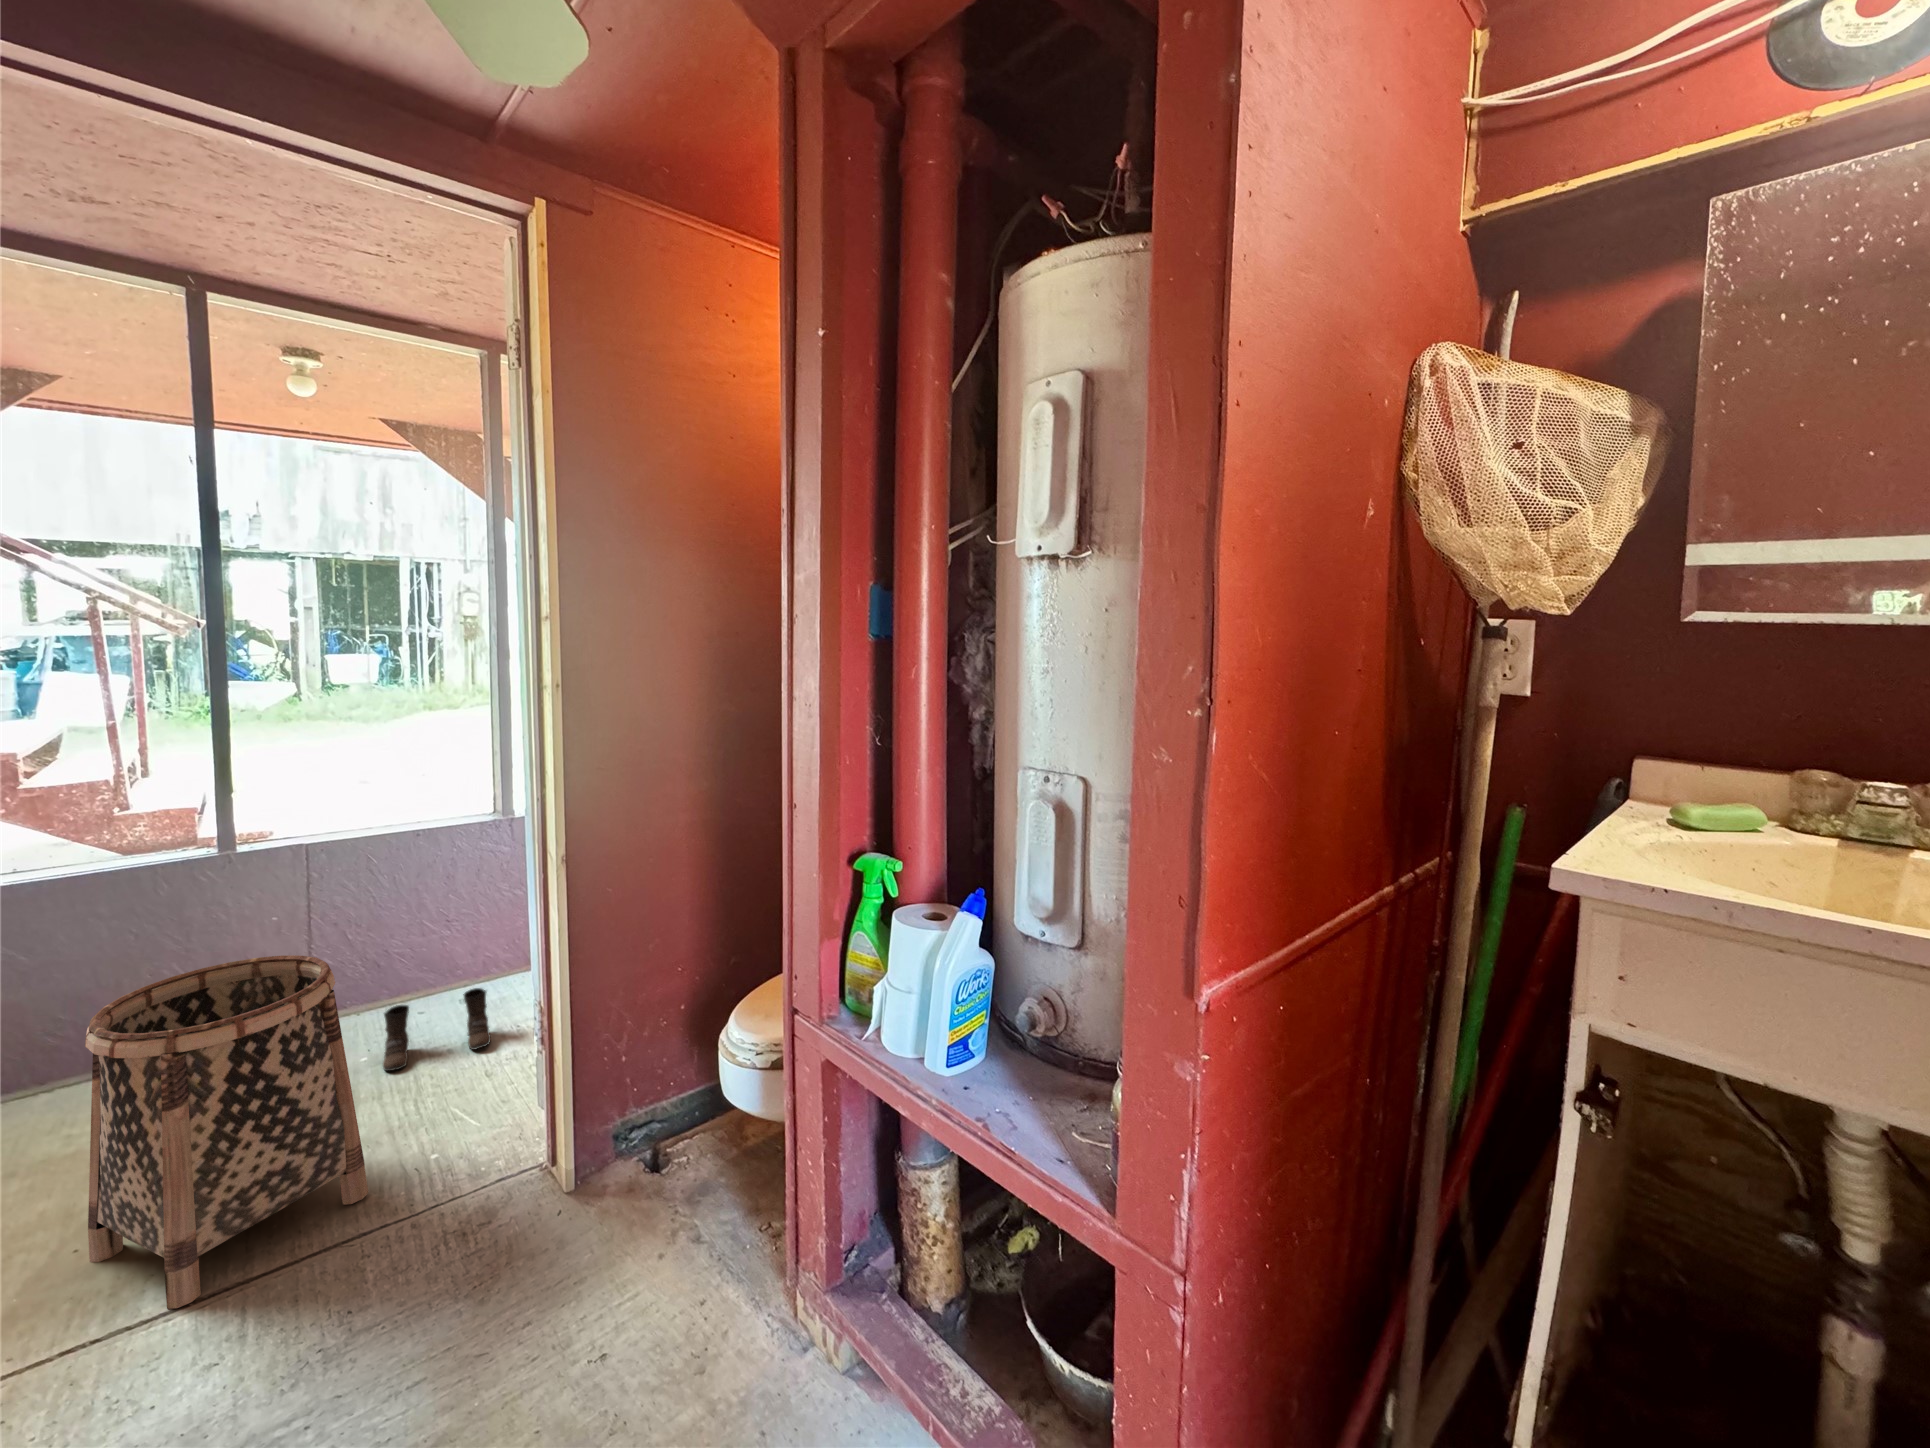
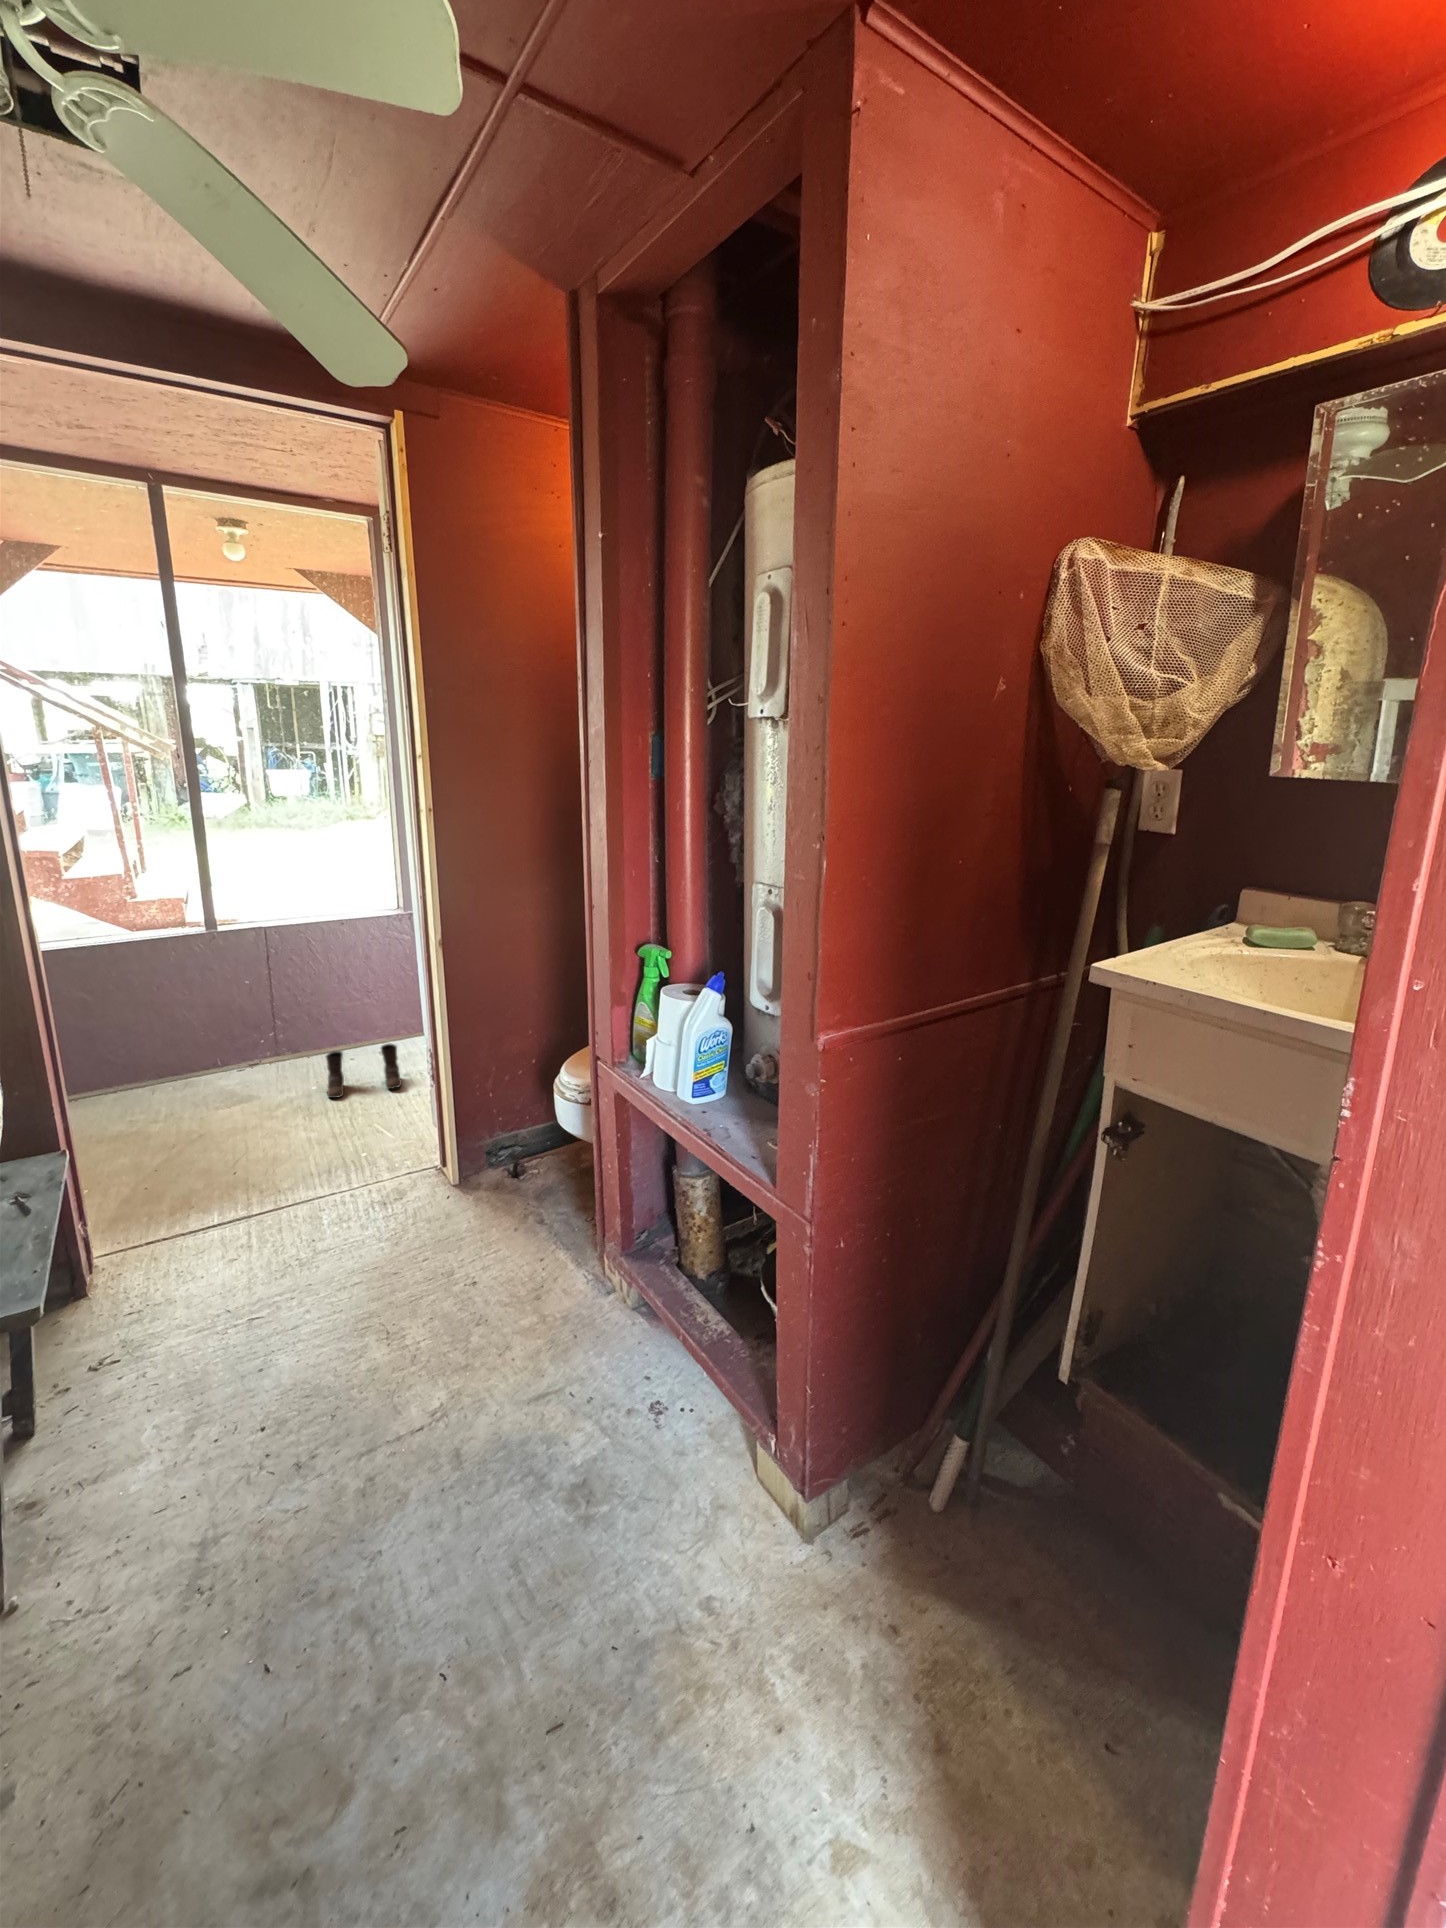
basket: present [85,955,368,1309] -> none [147,1001,323,1222]

